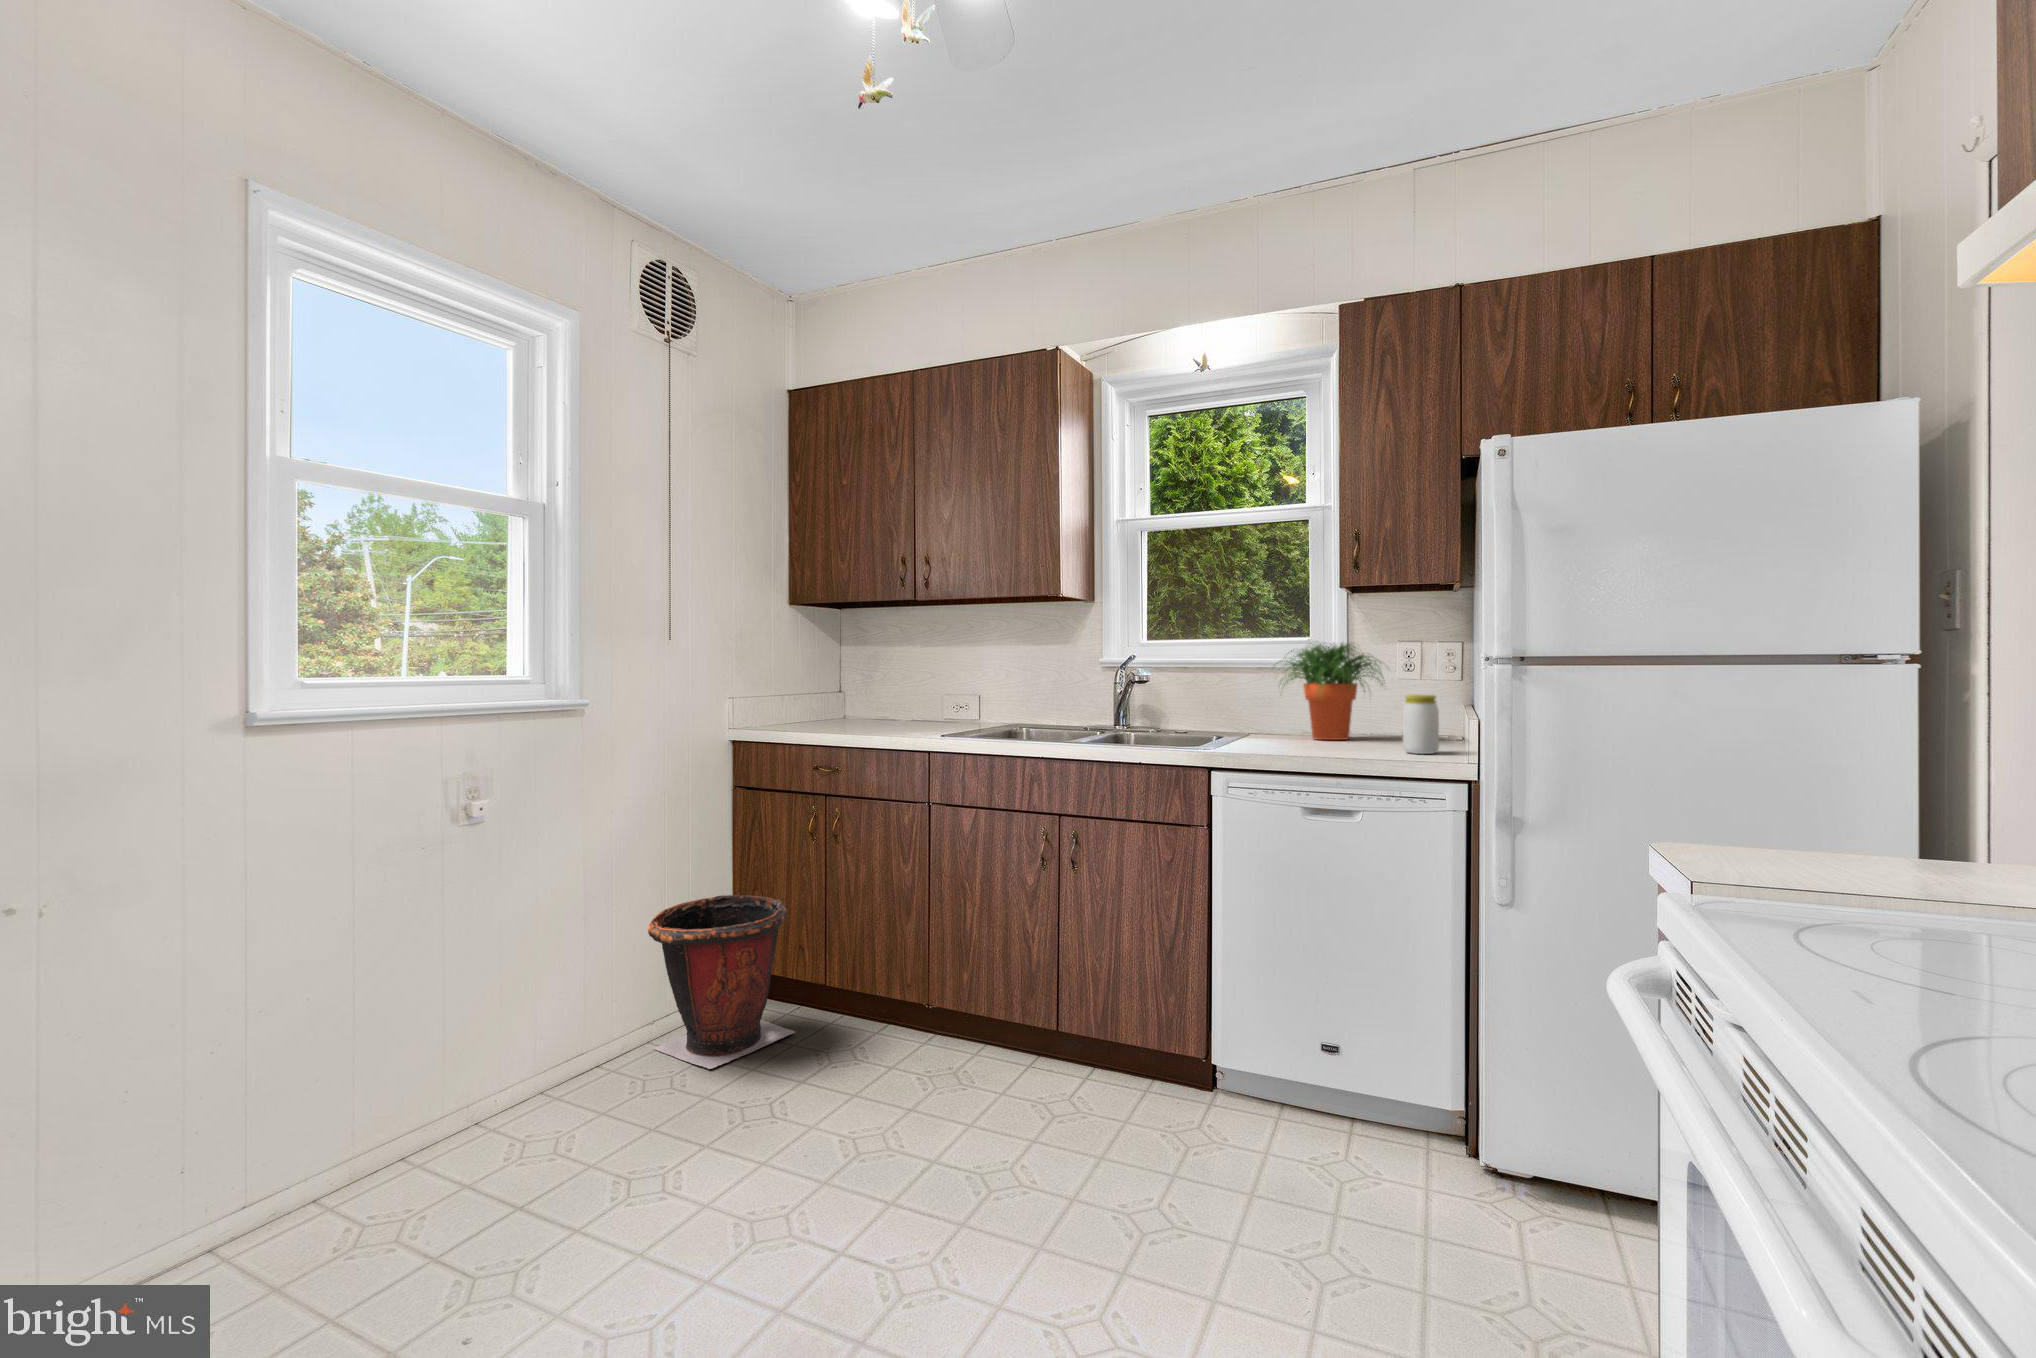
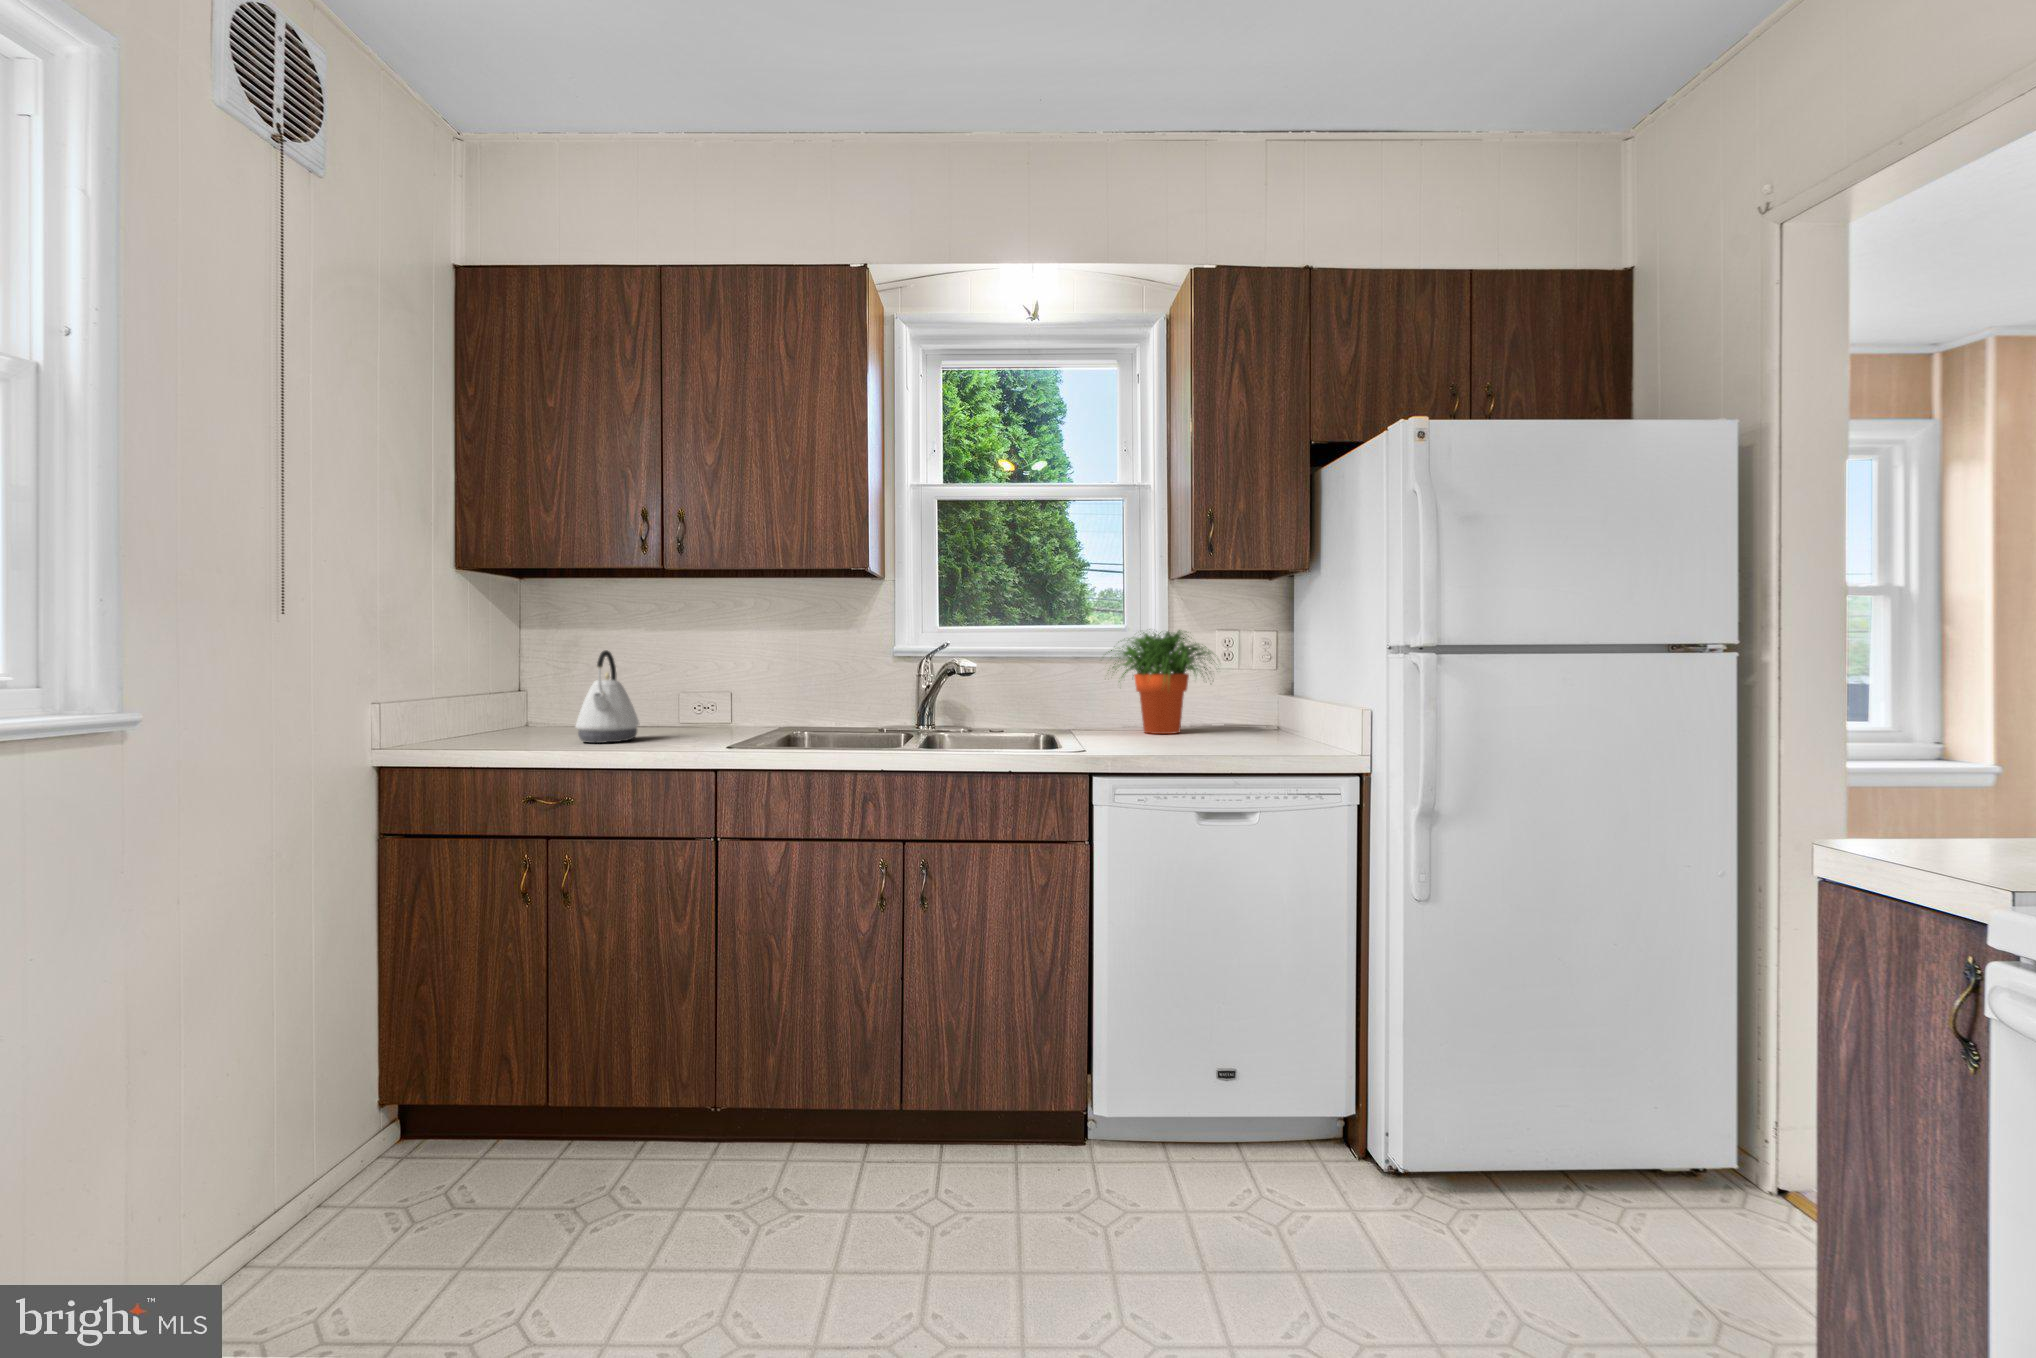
kettle: none [862,662,905,730] -> present [576,650,639,743]
jar: present [1403,695,1439,754] -> none [1266,684,1302,745]
waste bin: present [648,895,795,1069] -> none [220,983,500,1303]

